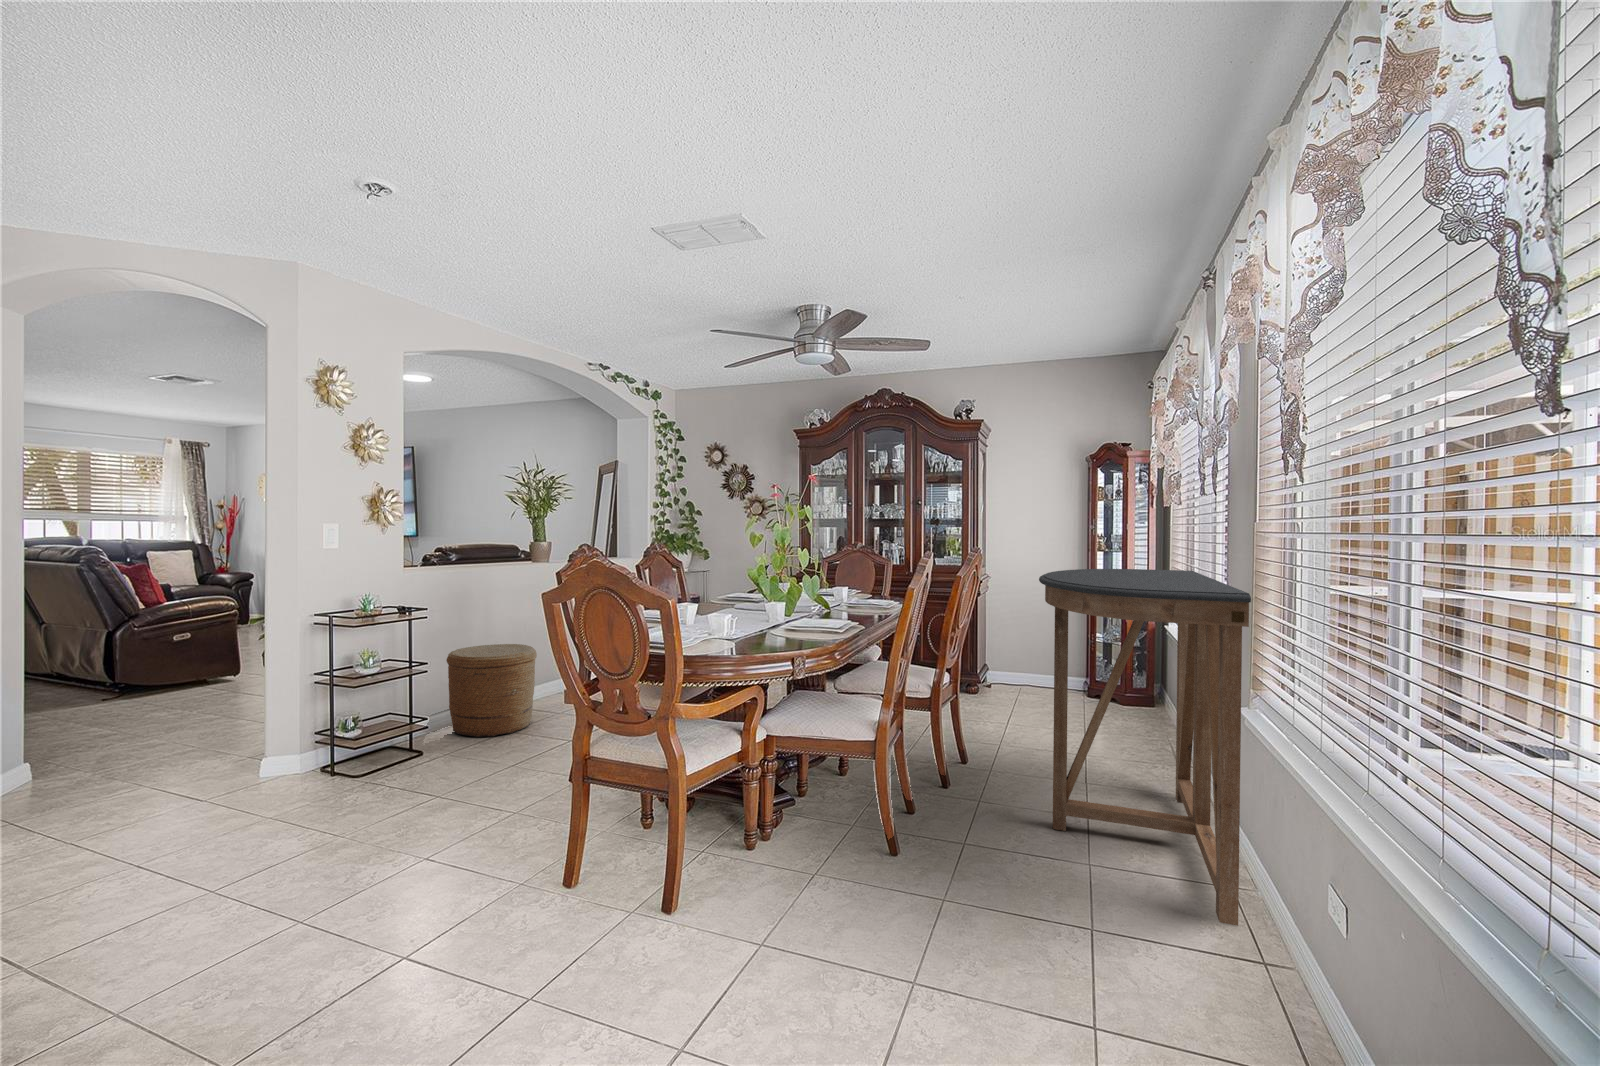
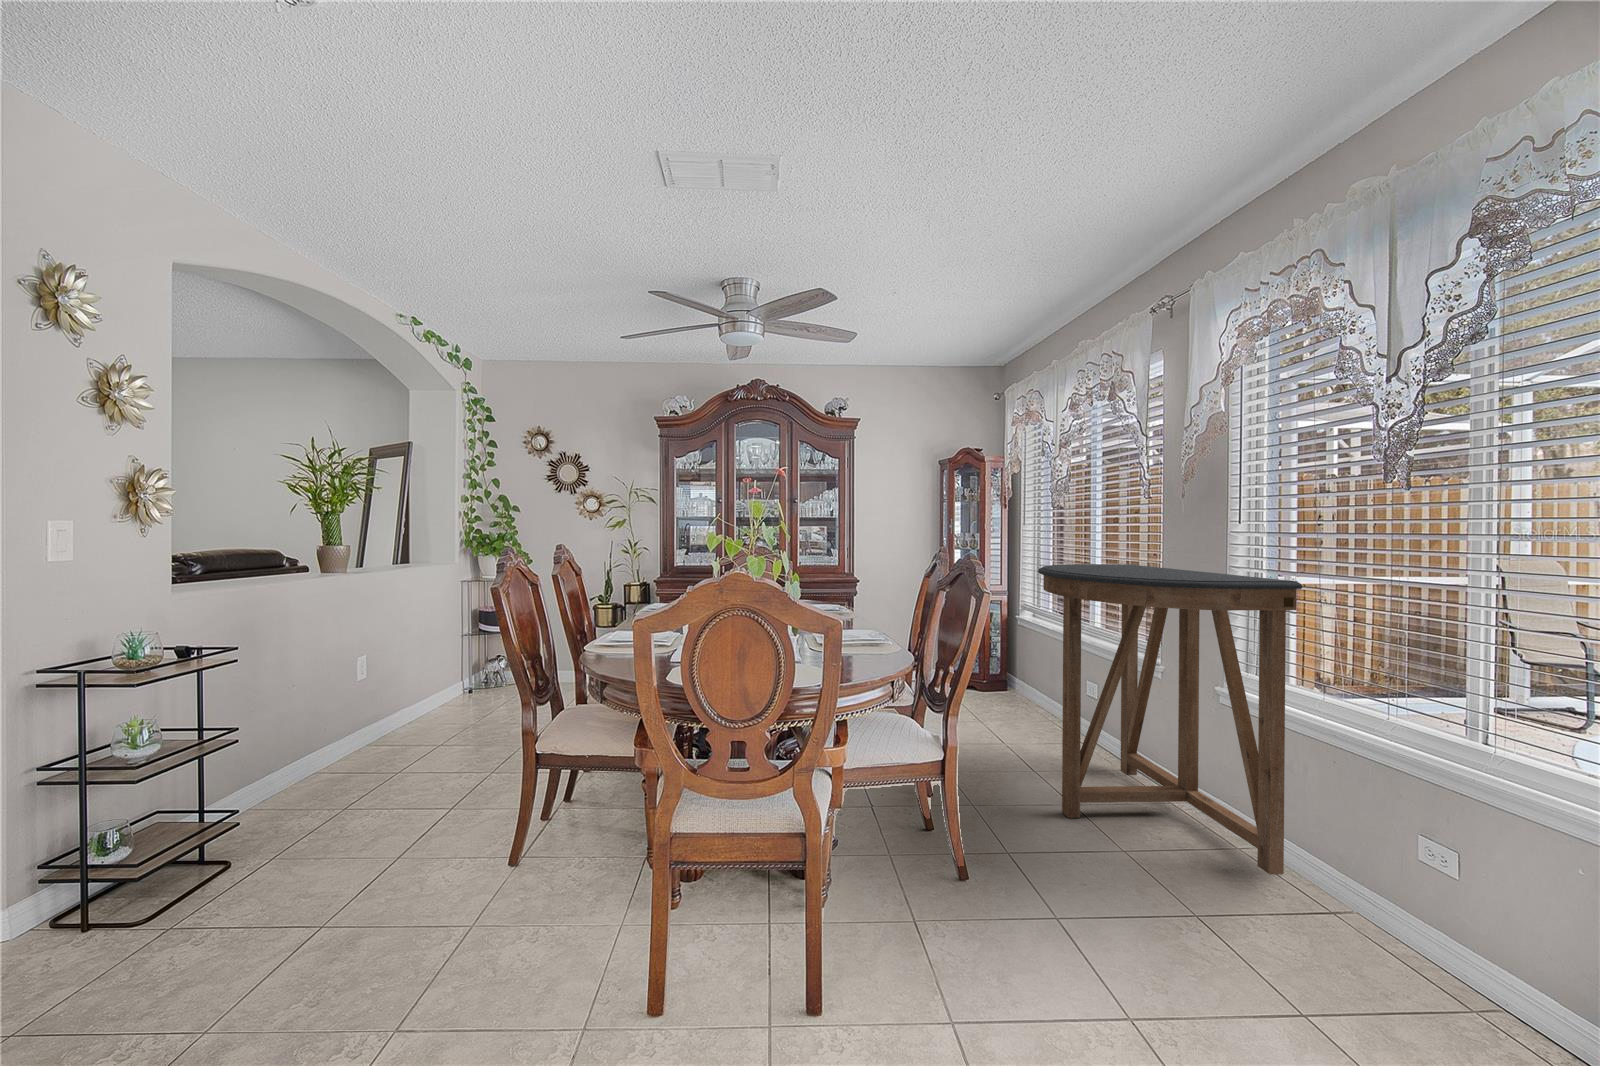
woven basket: present [446,644,537,737] -> none [238,689,380,828]

